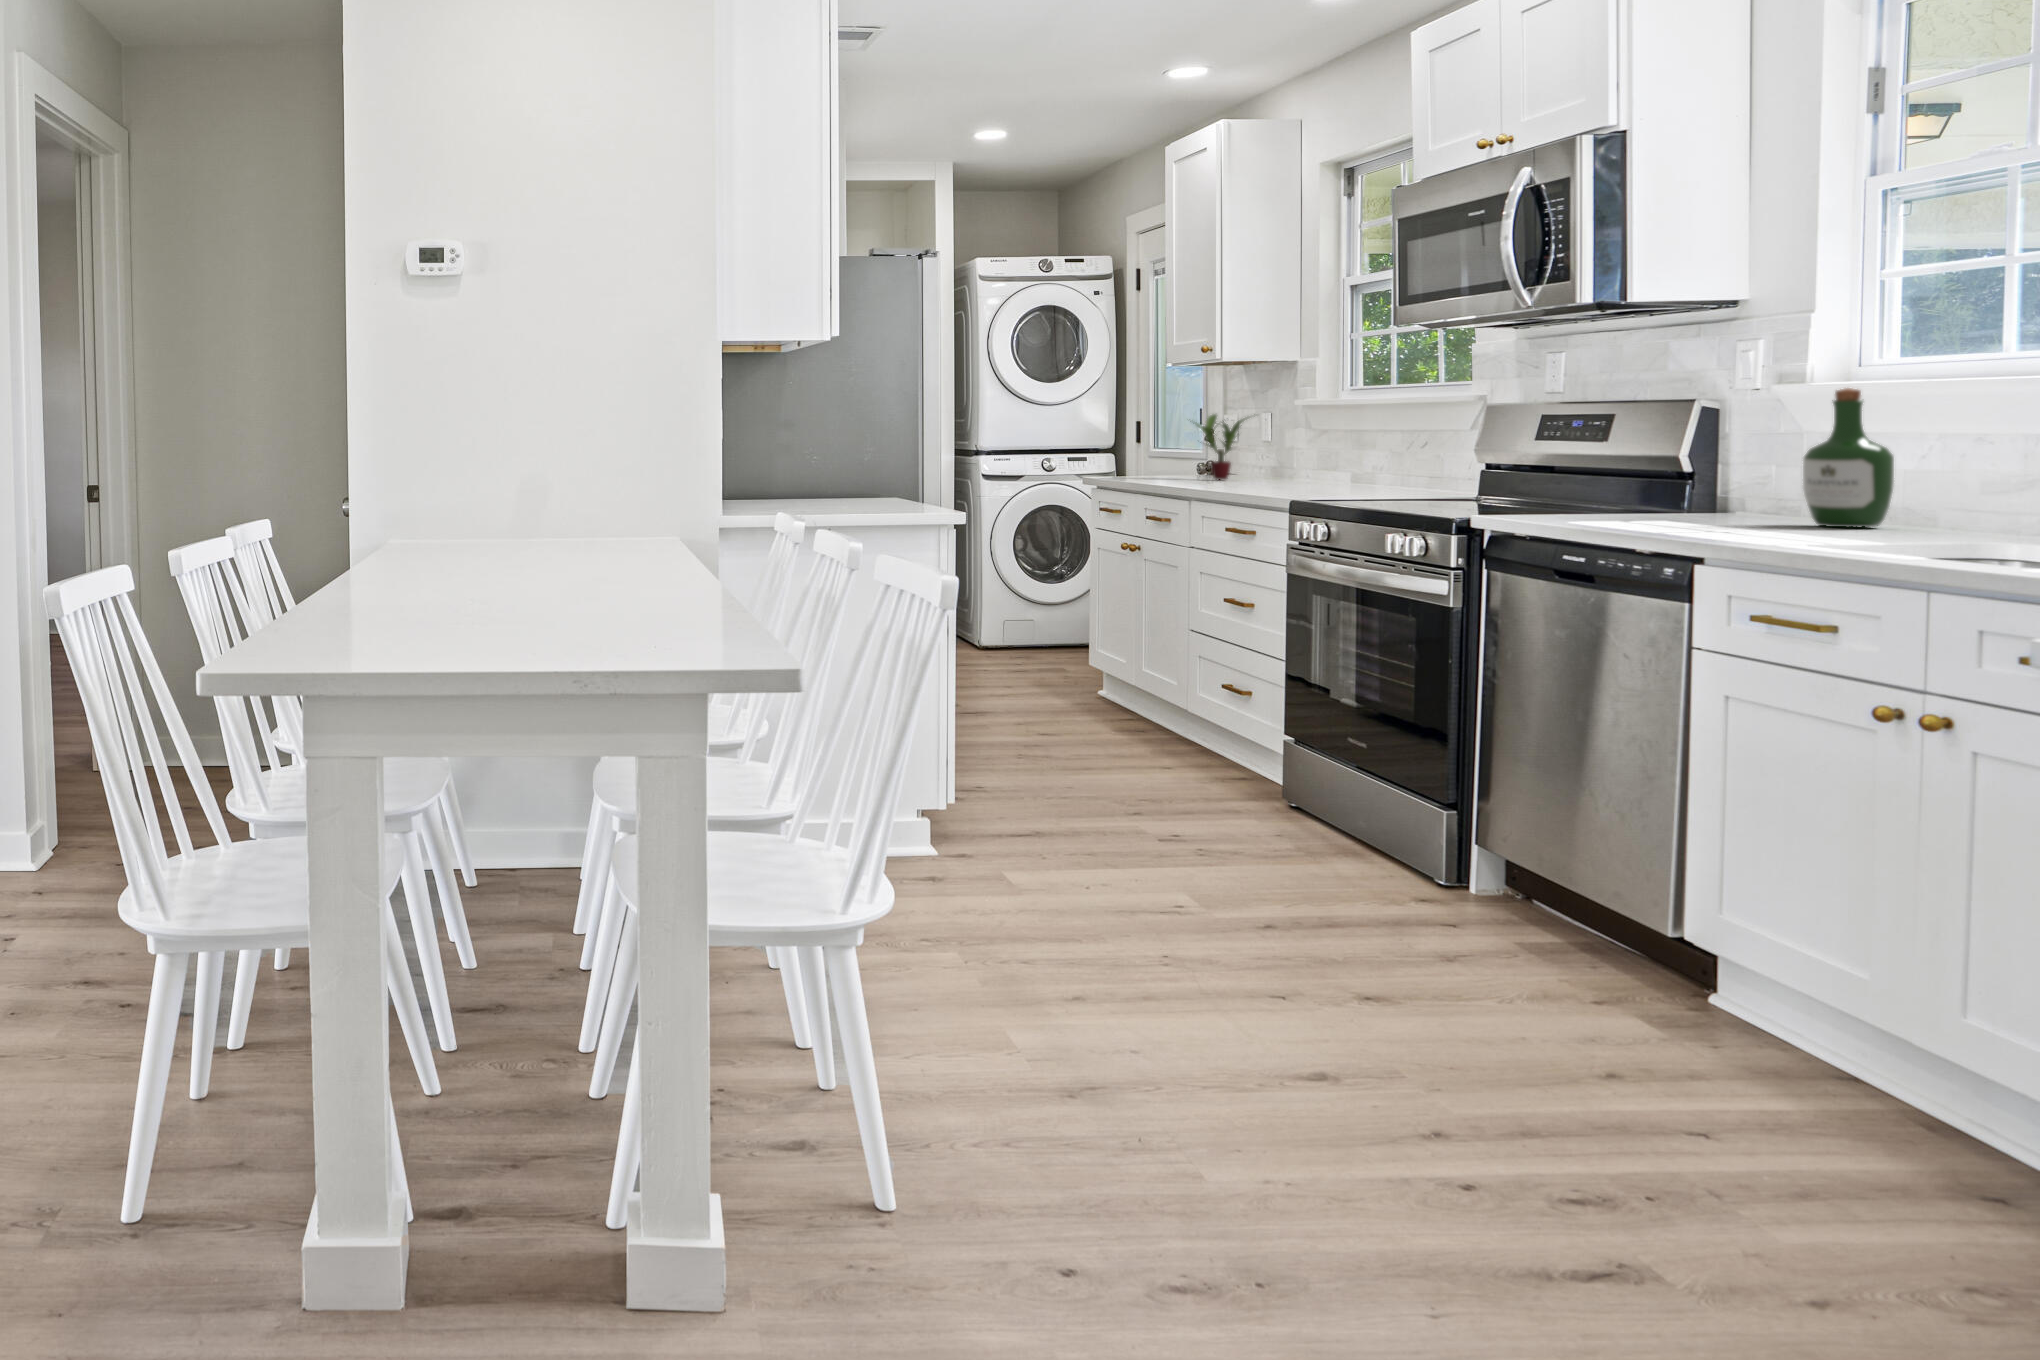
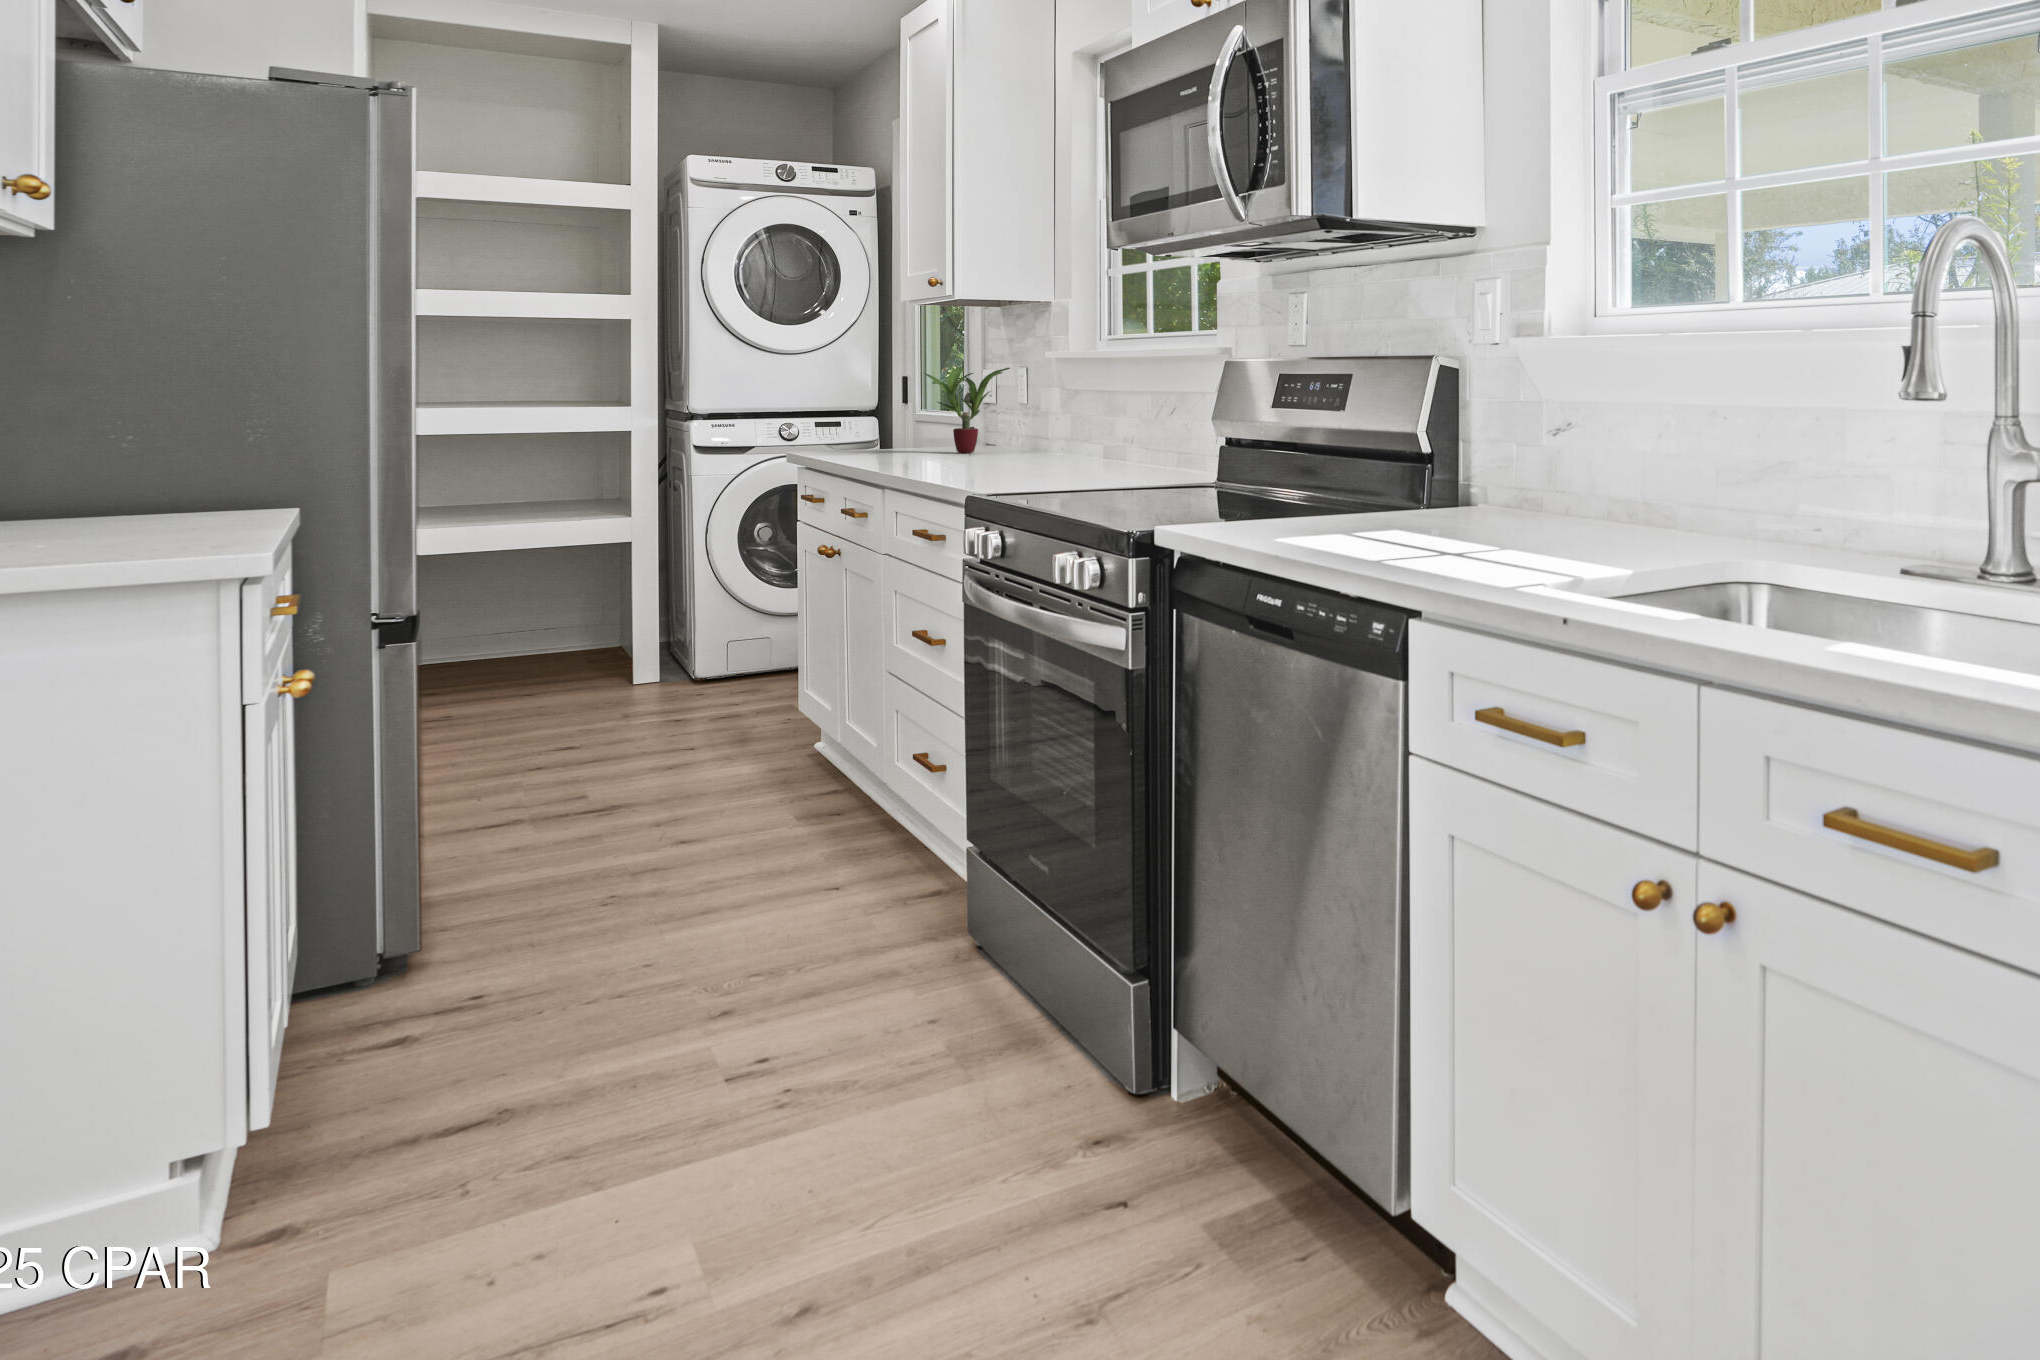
wine bottle: present [1803,388,1894,527] -> none [1537,341,1630,531]

